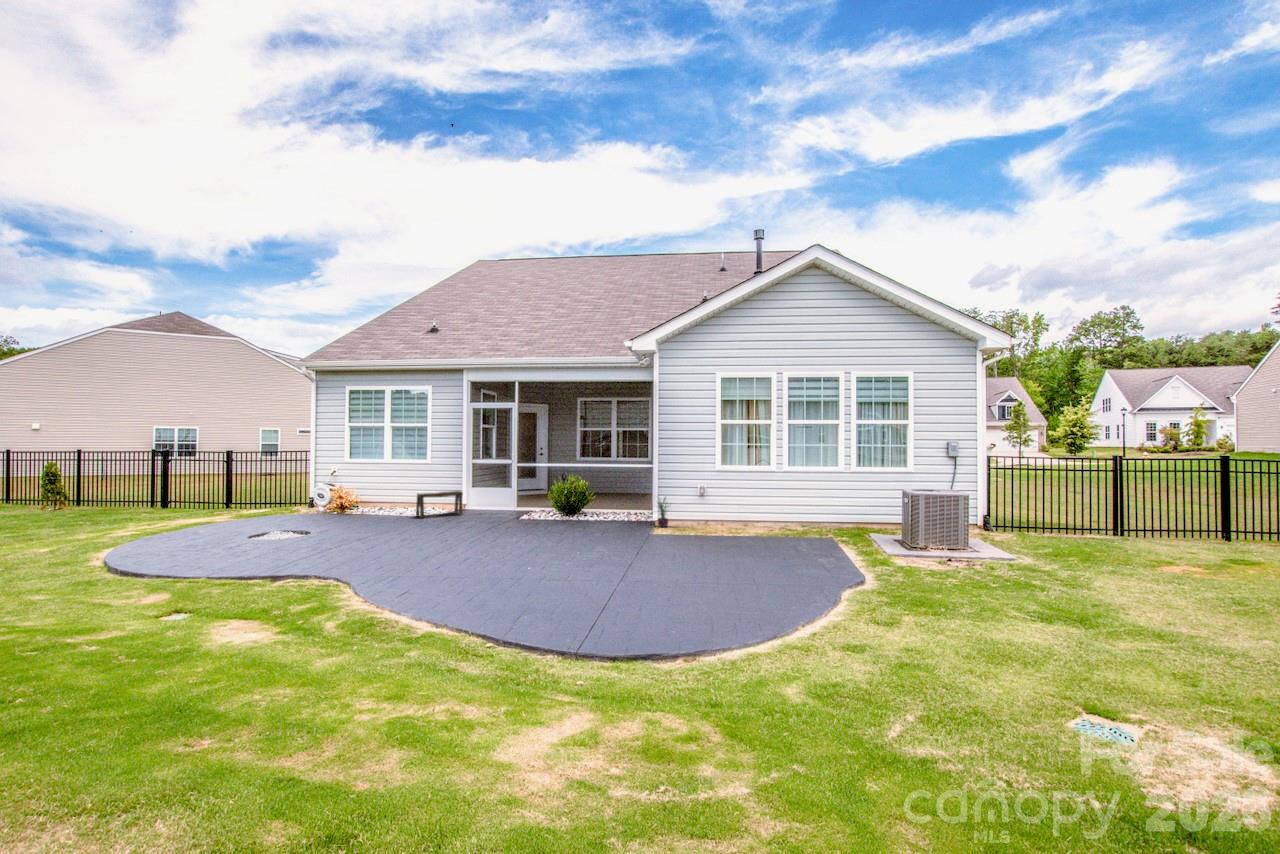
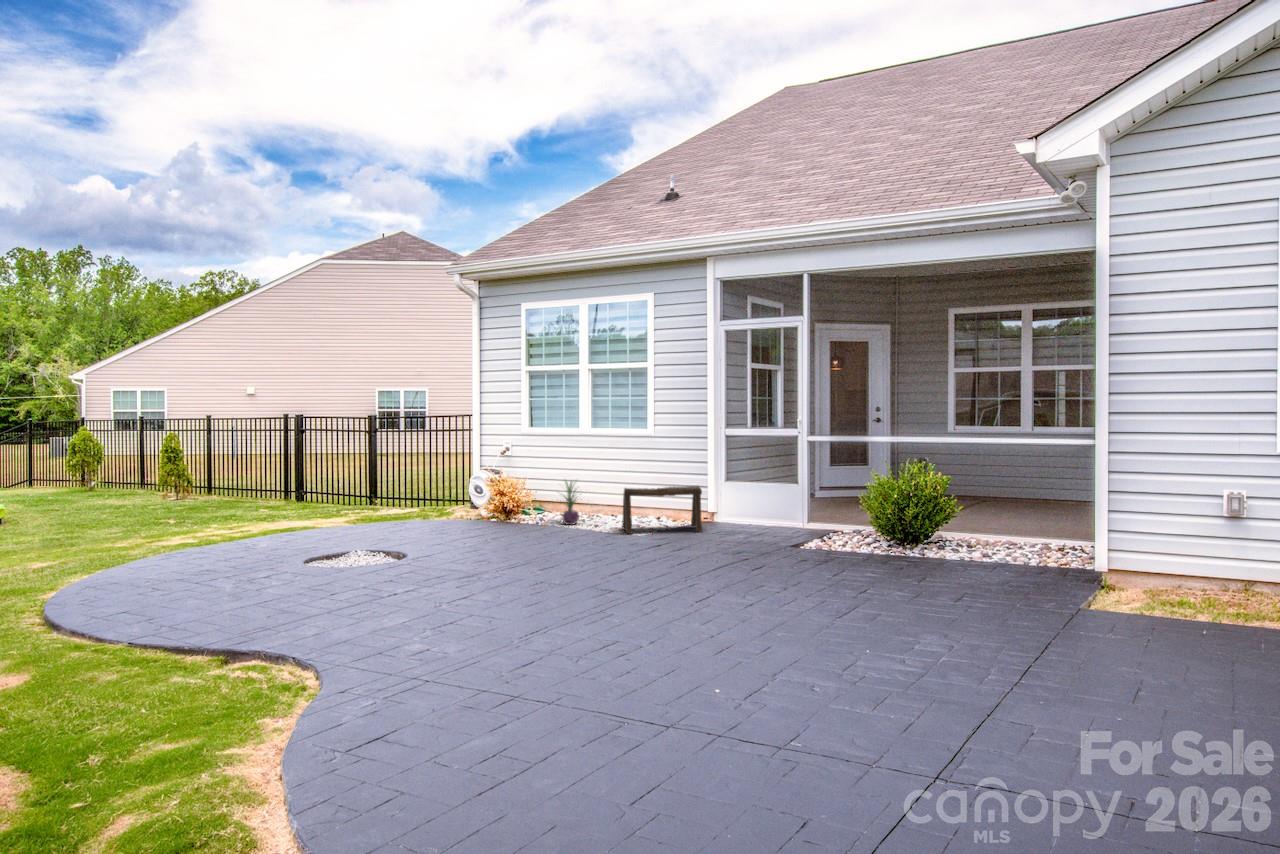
decorative plant: present [658,498,668,527] -> present [560,480,579,525]

